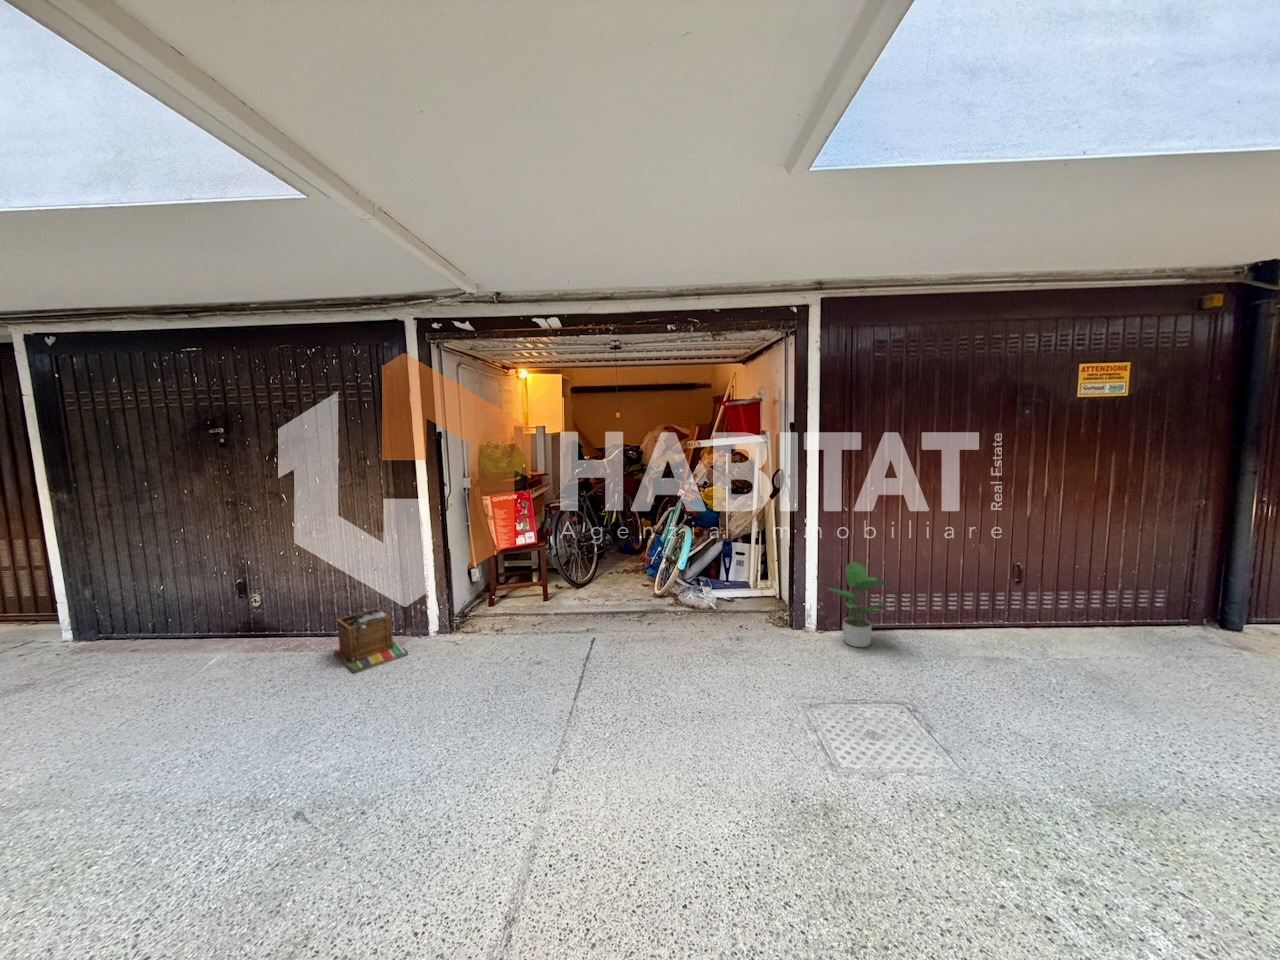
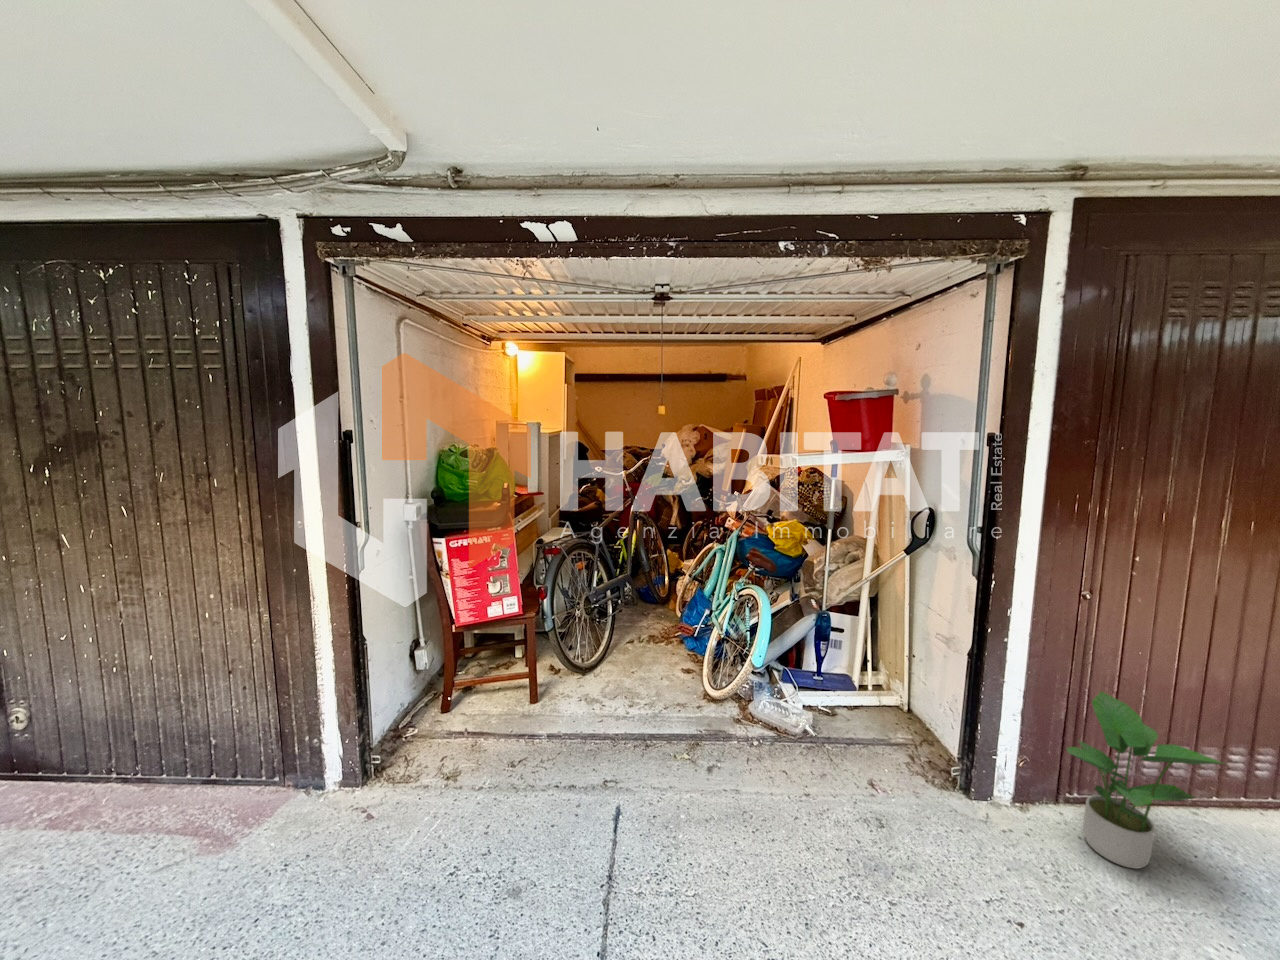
laundry basket: present [334,608,408,674] -> none [127,749,267,925]

